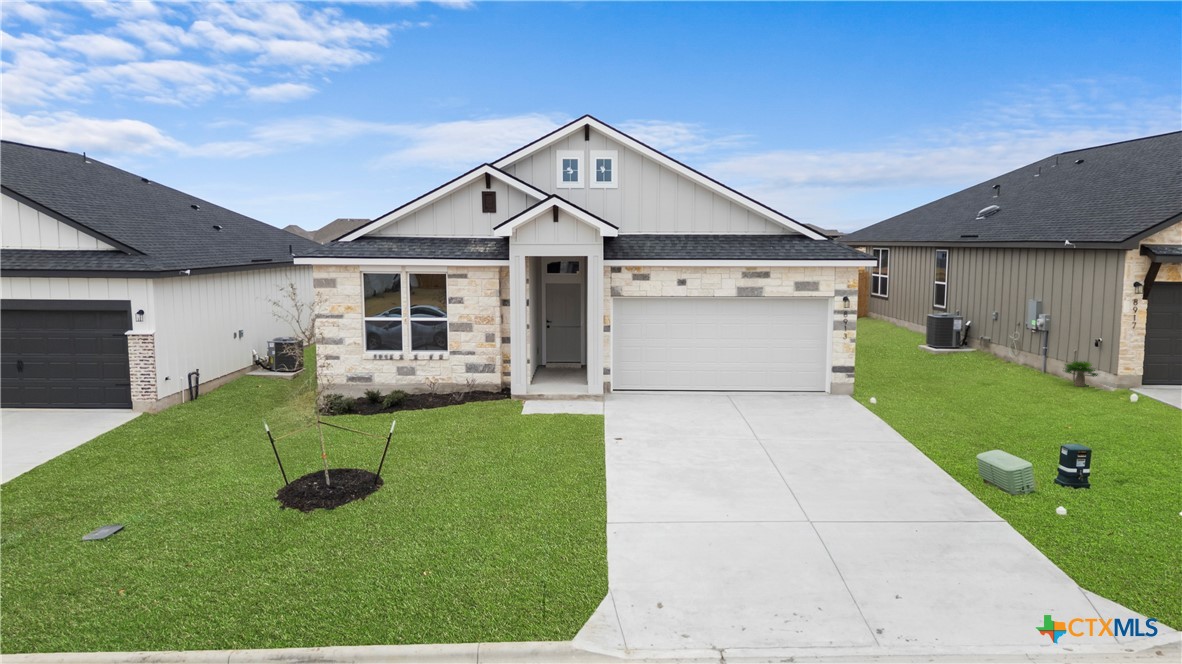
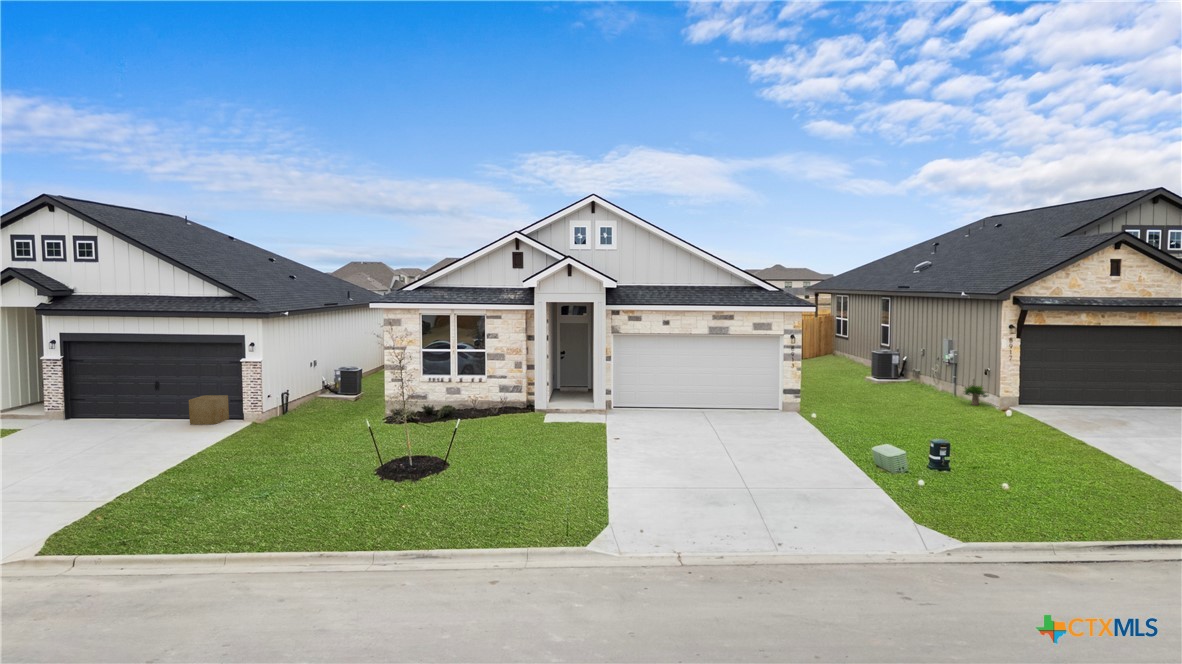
cardboard box: none [52,379,114,418] -> present [189,395,229,424]

